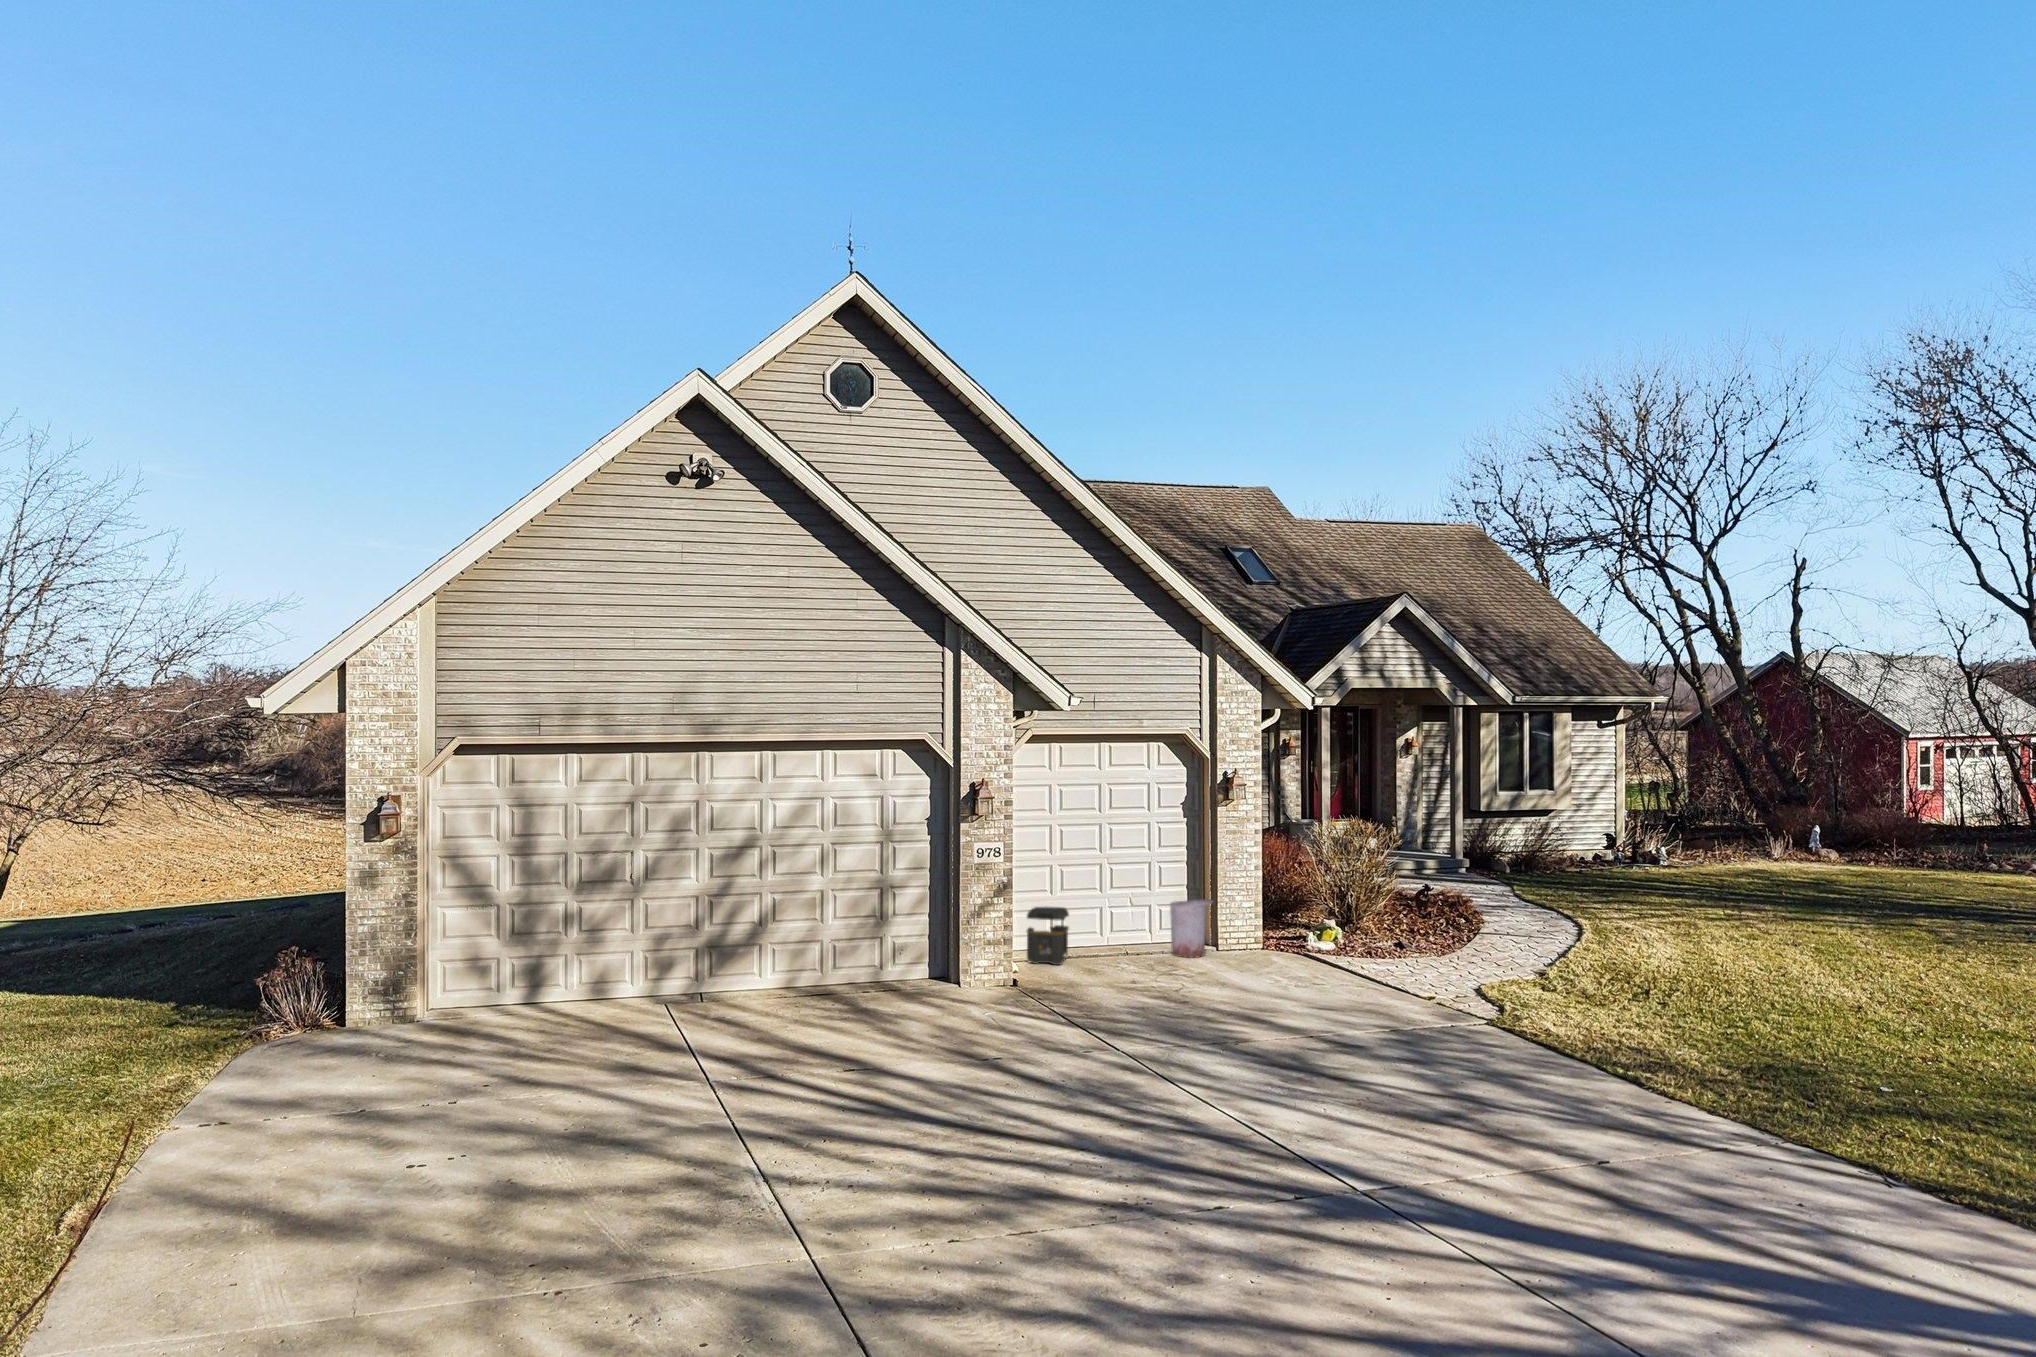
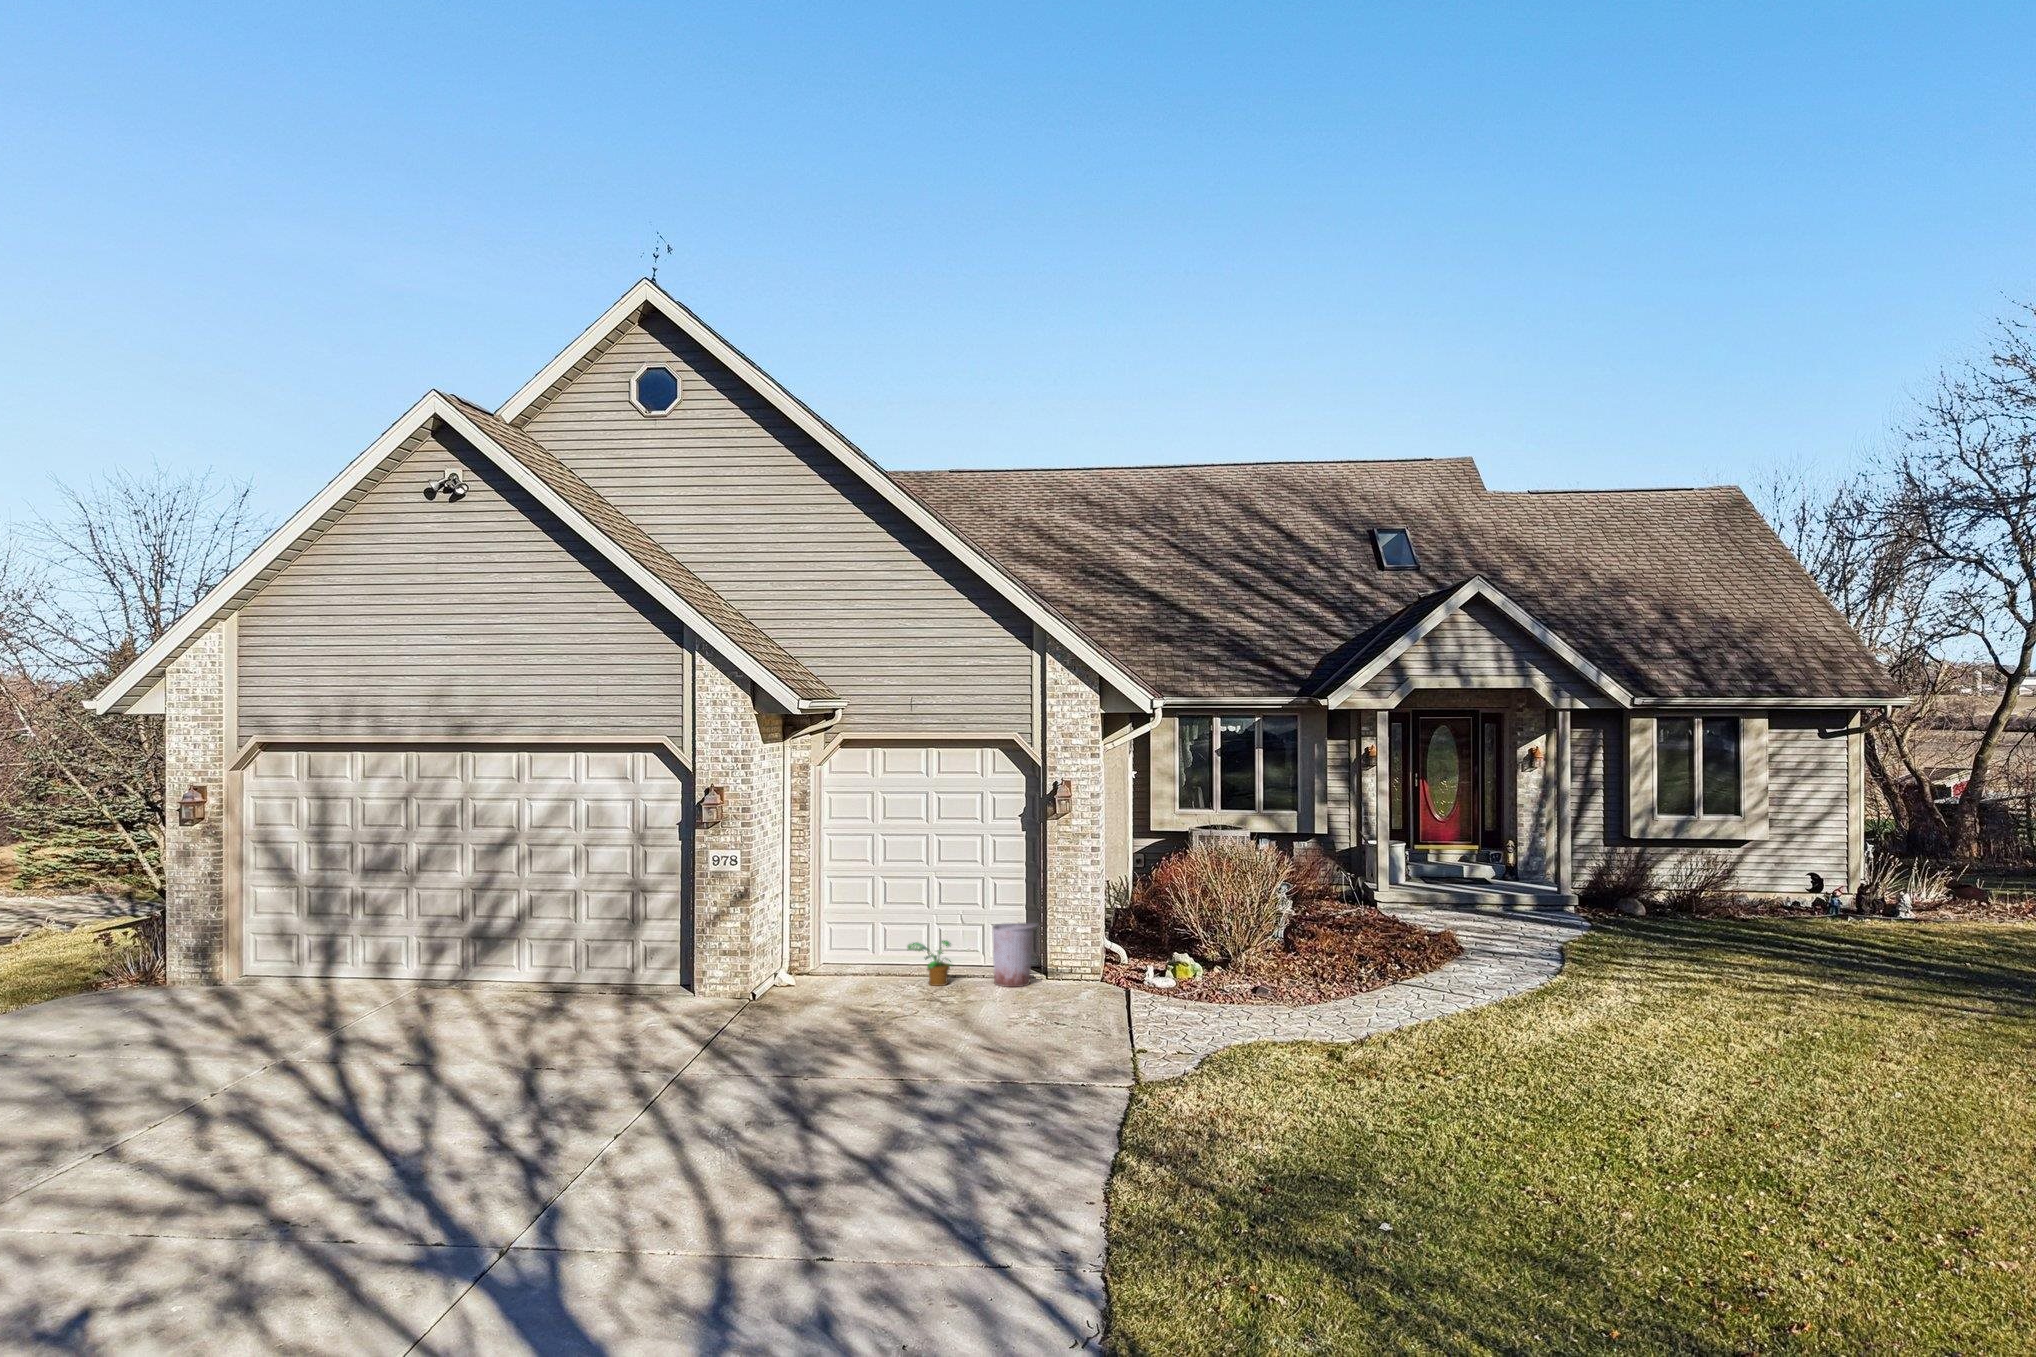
toolbox: present [1027,906,1069,965] -> none [825,919,877,983]
potted plant: none [1111,920,1146,962] -> present [907,941,951,986]

